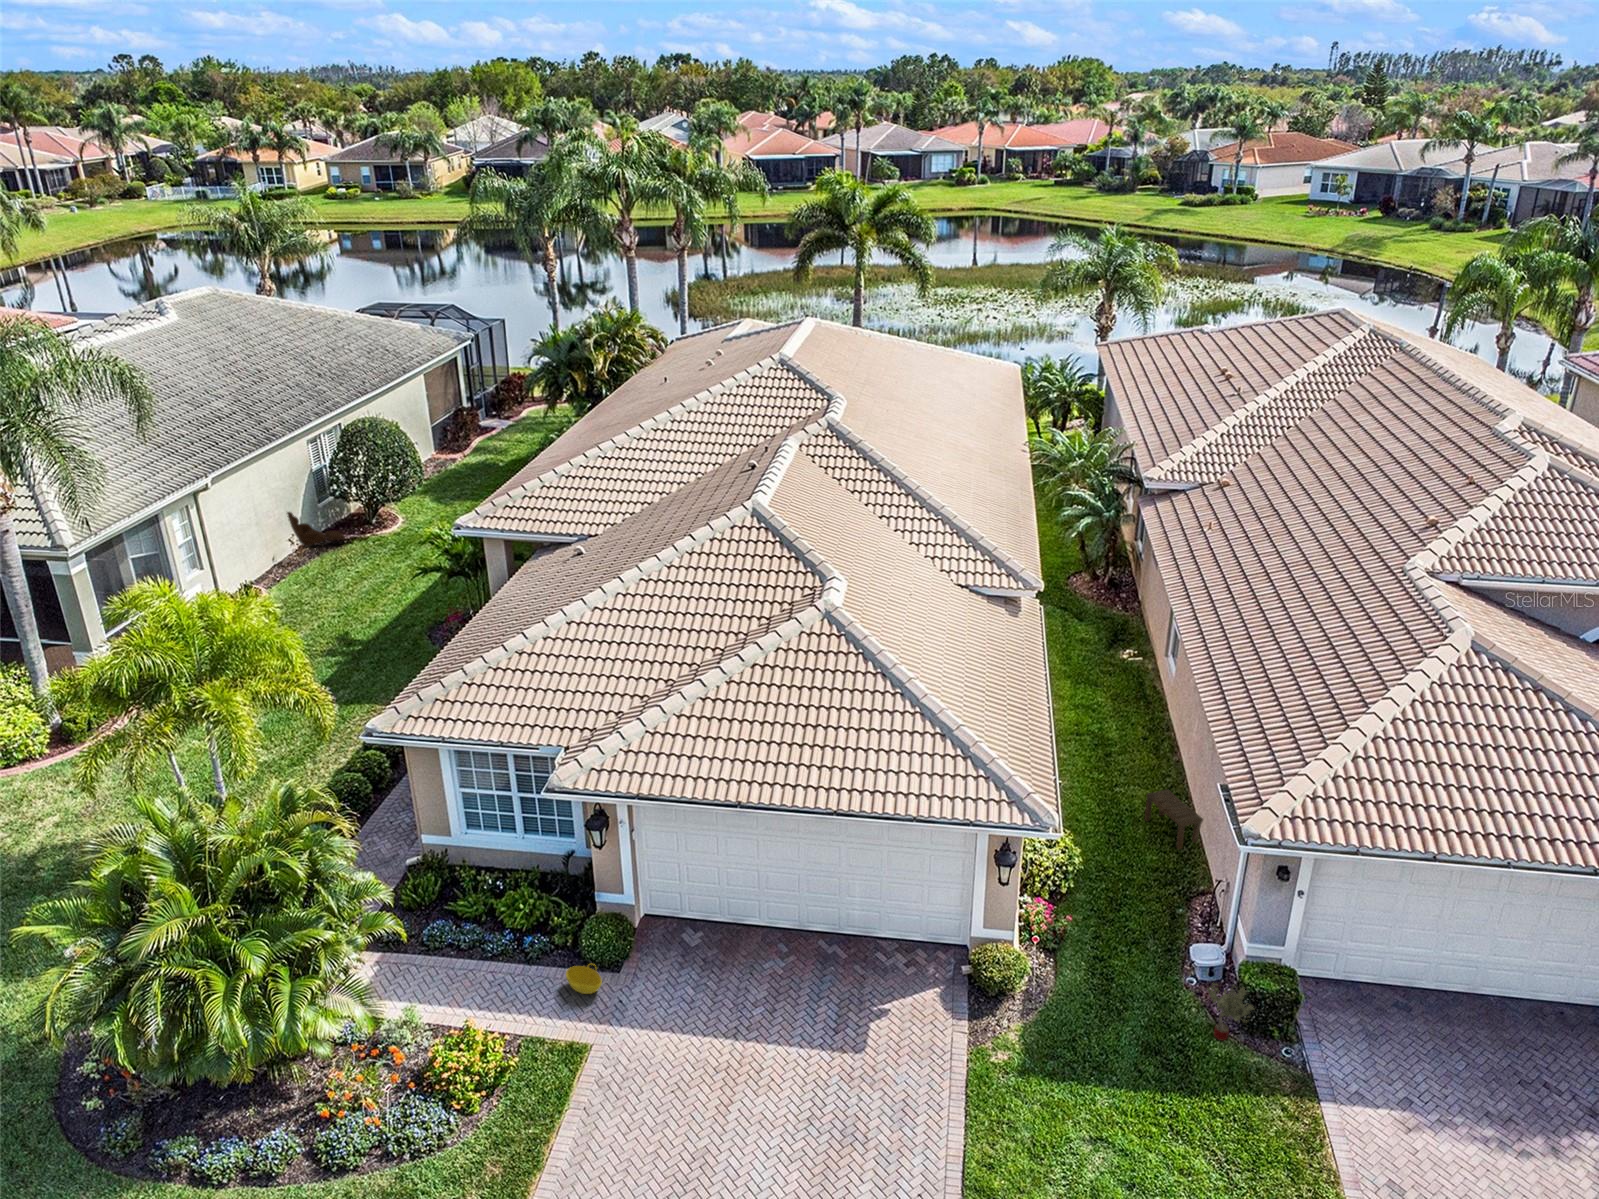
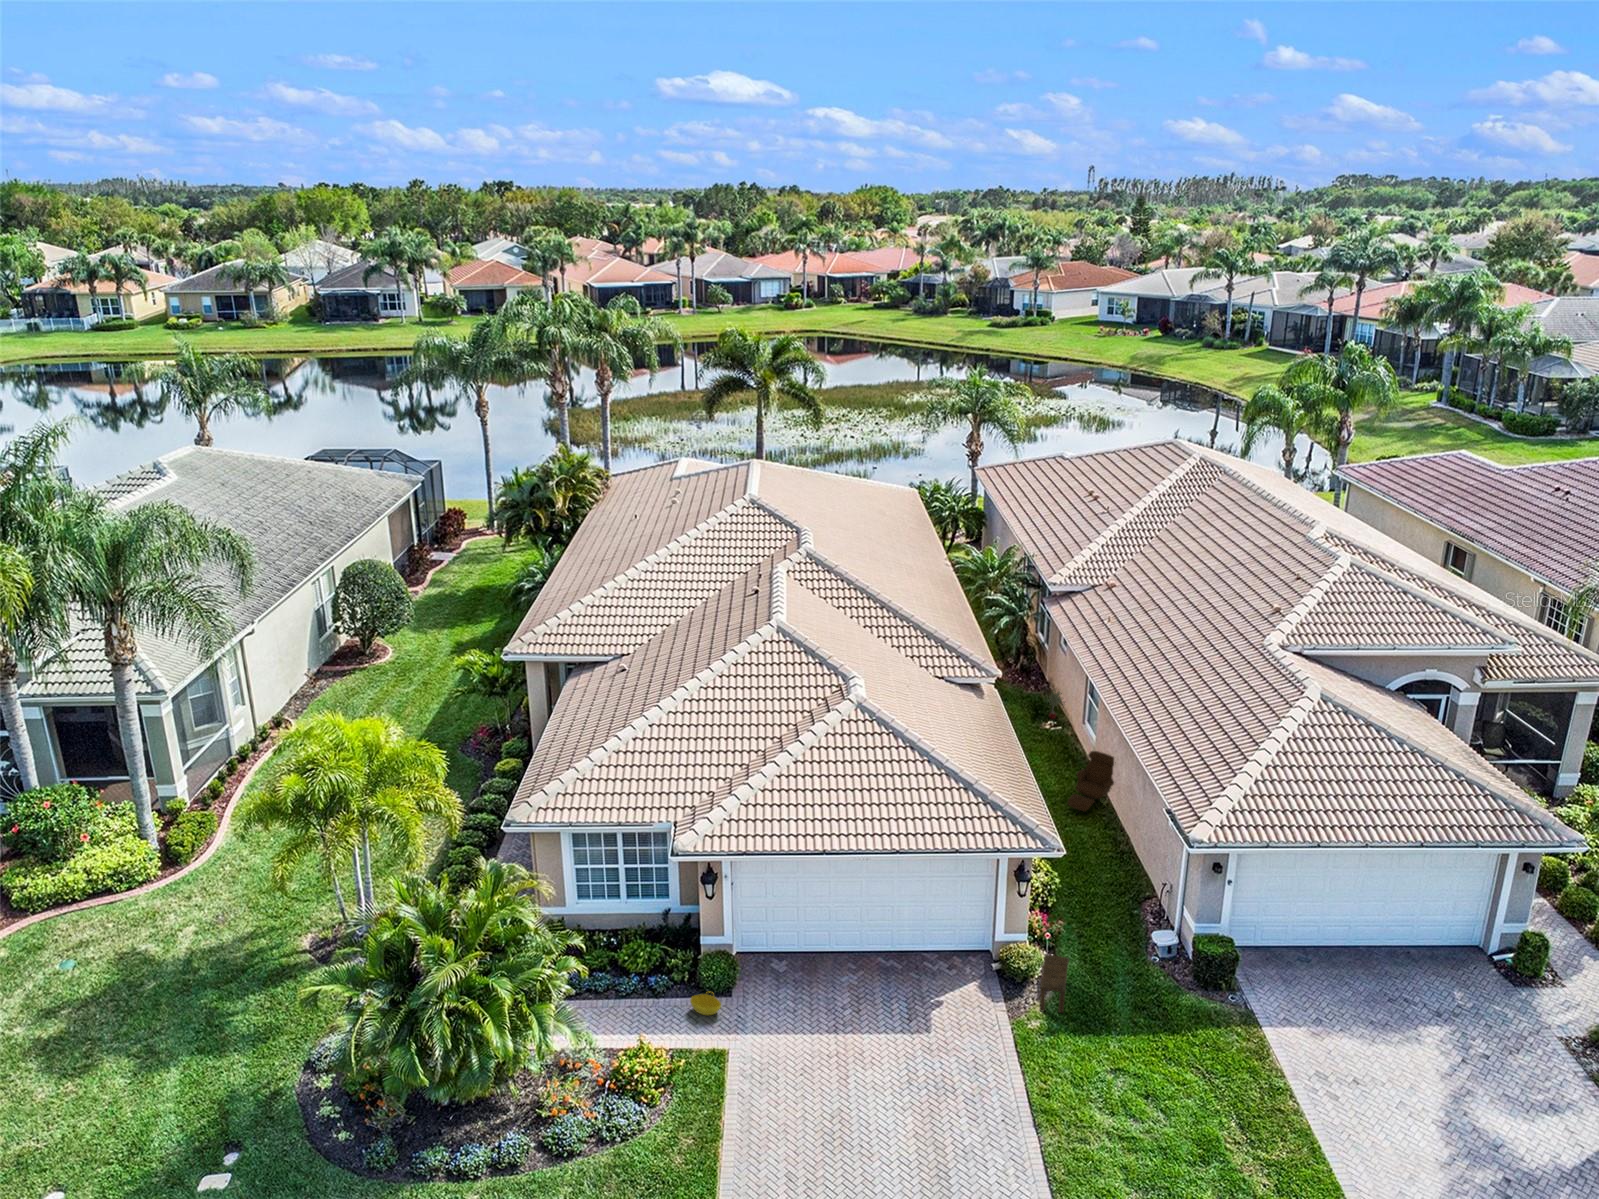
lounge chair: present [287,512,345,554] -> present [1068,751,1114,815]
bench: present [1145,789,1203,850] -> present [1040,954,1069,1013]
potted tree: present [1208,984,1254,1041] -> present [1049,691,1065,719]

